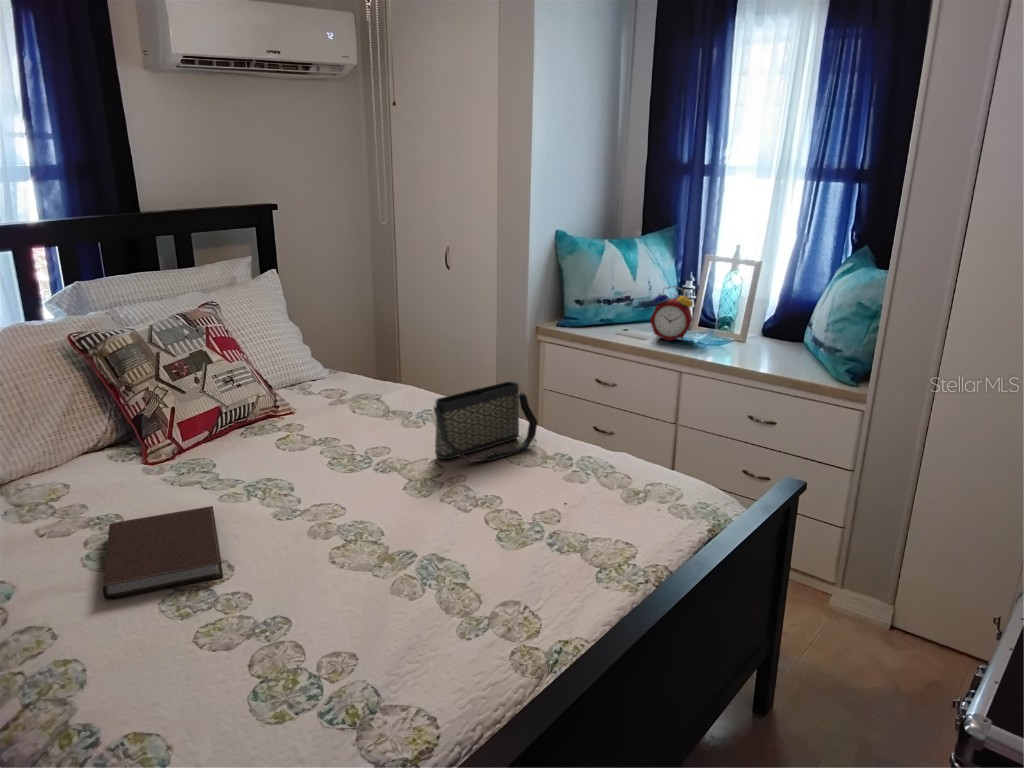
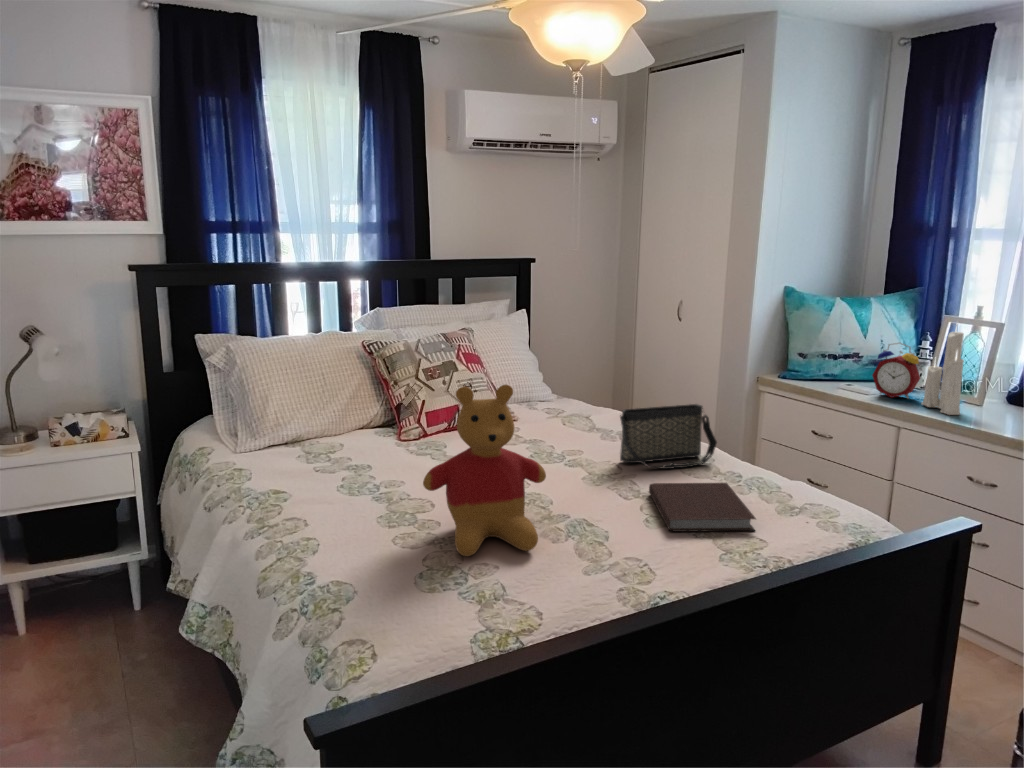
candle: none [698,259,739,357] -> present [922,323,964,415]
stuffed bear: none [228,412,394,647] -> present [423,385,546,556]
notebook: present [103,506,223,599] -> present [649,483,756,532]

